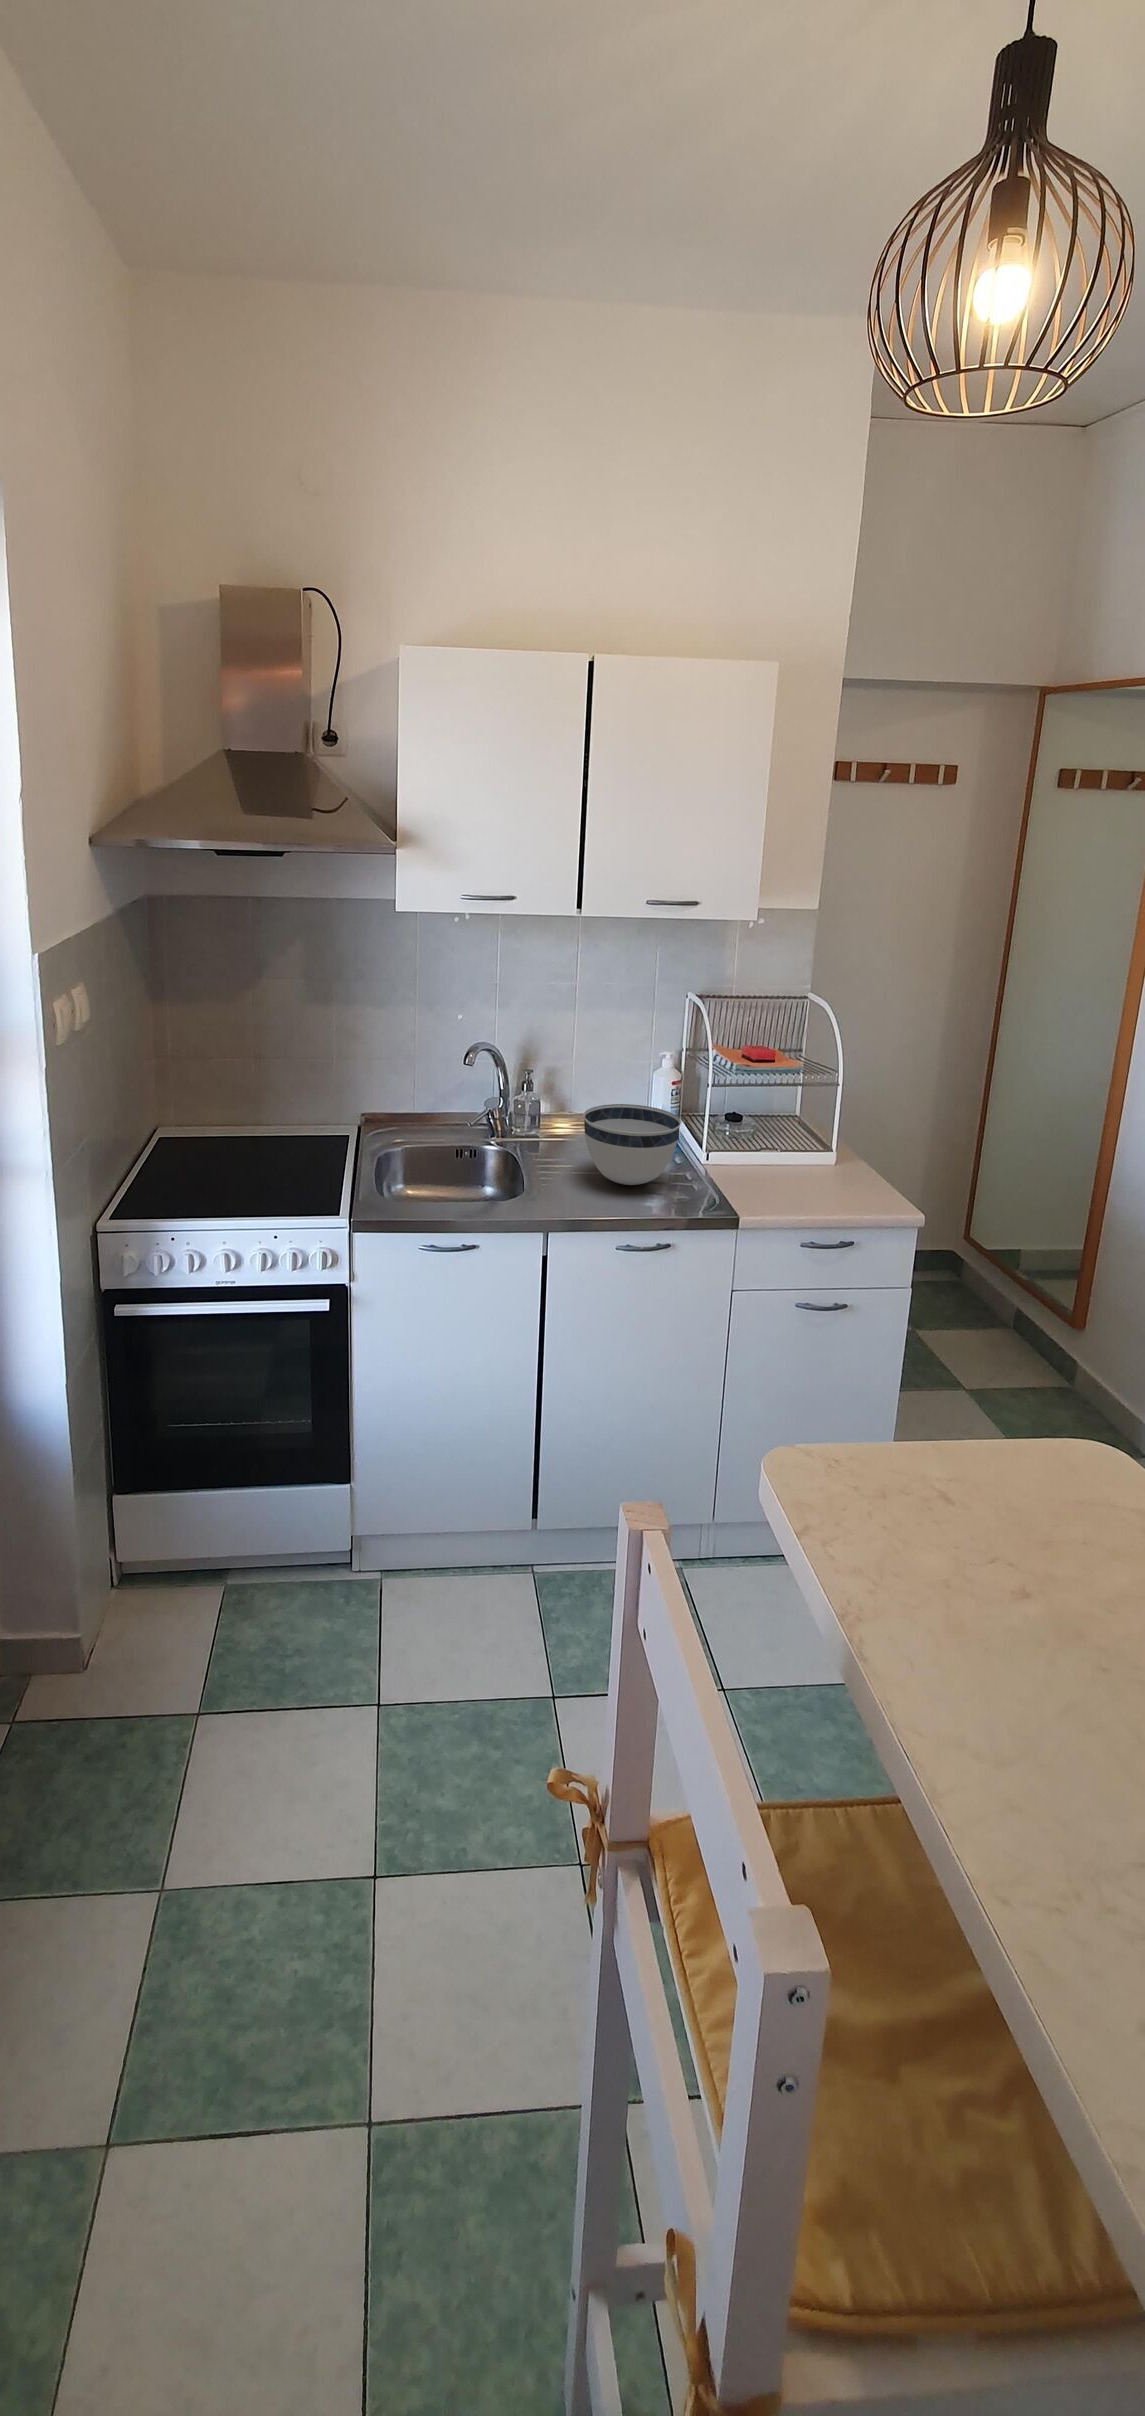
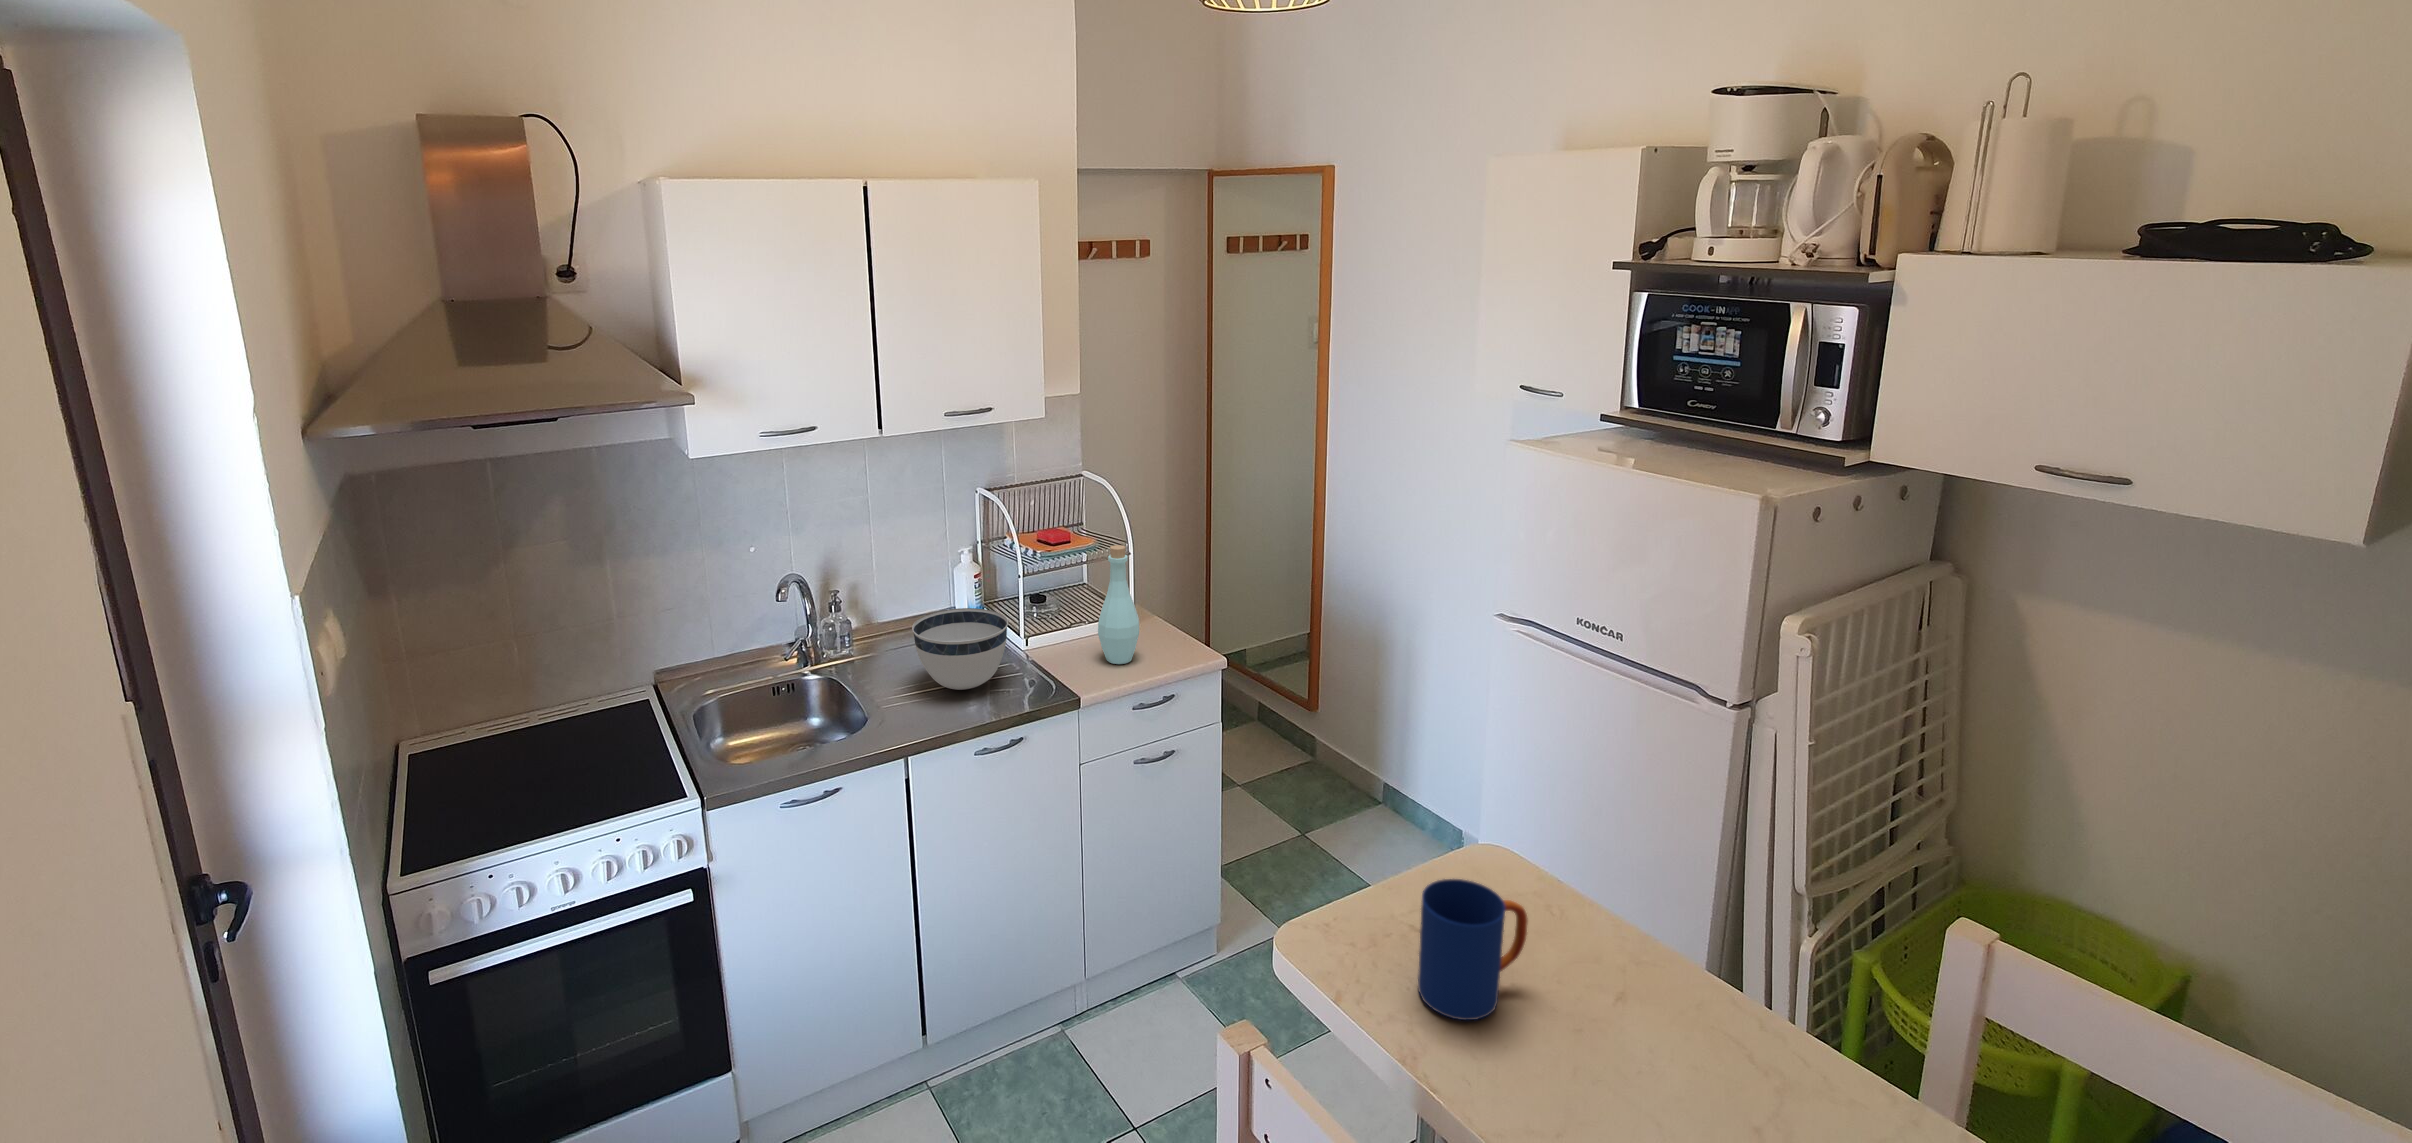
bottle: none [781,1066,830,1197] -> present [1098,545,1139,664]
mug: none [903,1431,1065,1610] -> present [1418,879,1528,1020]

